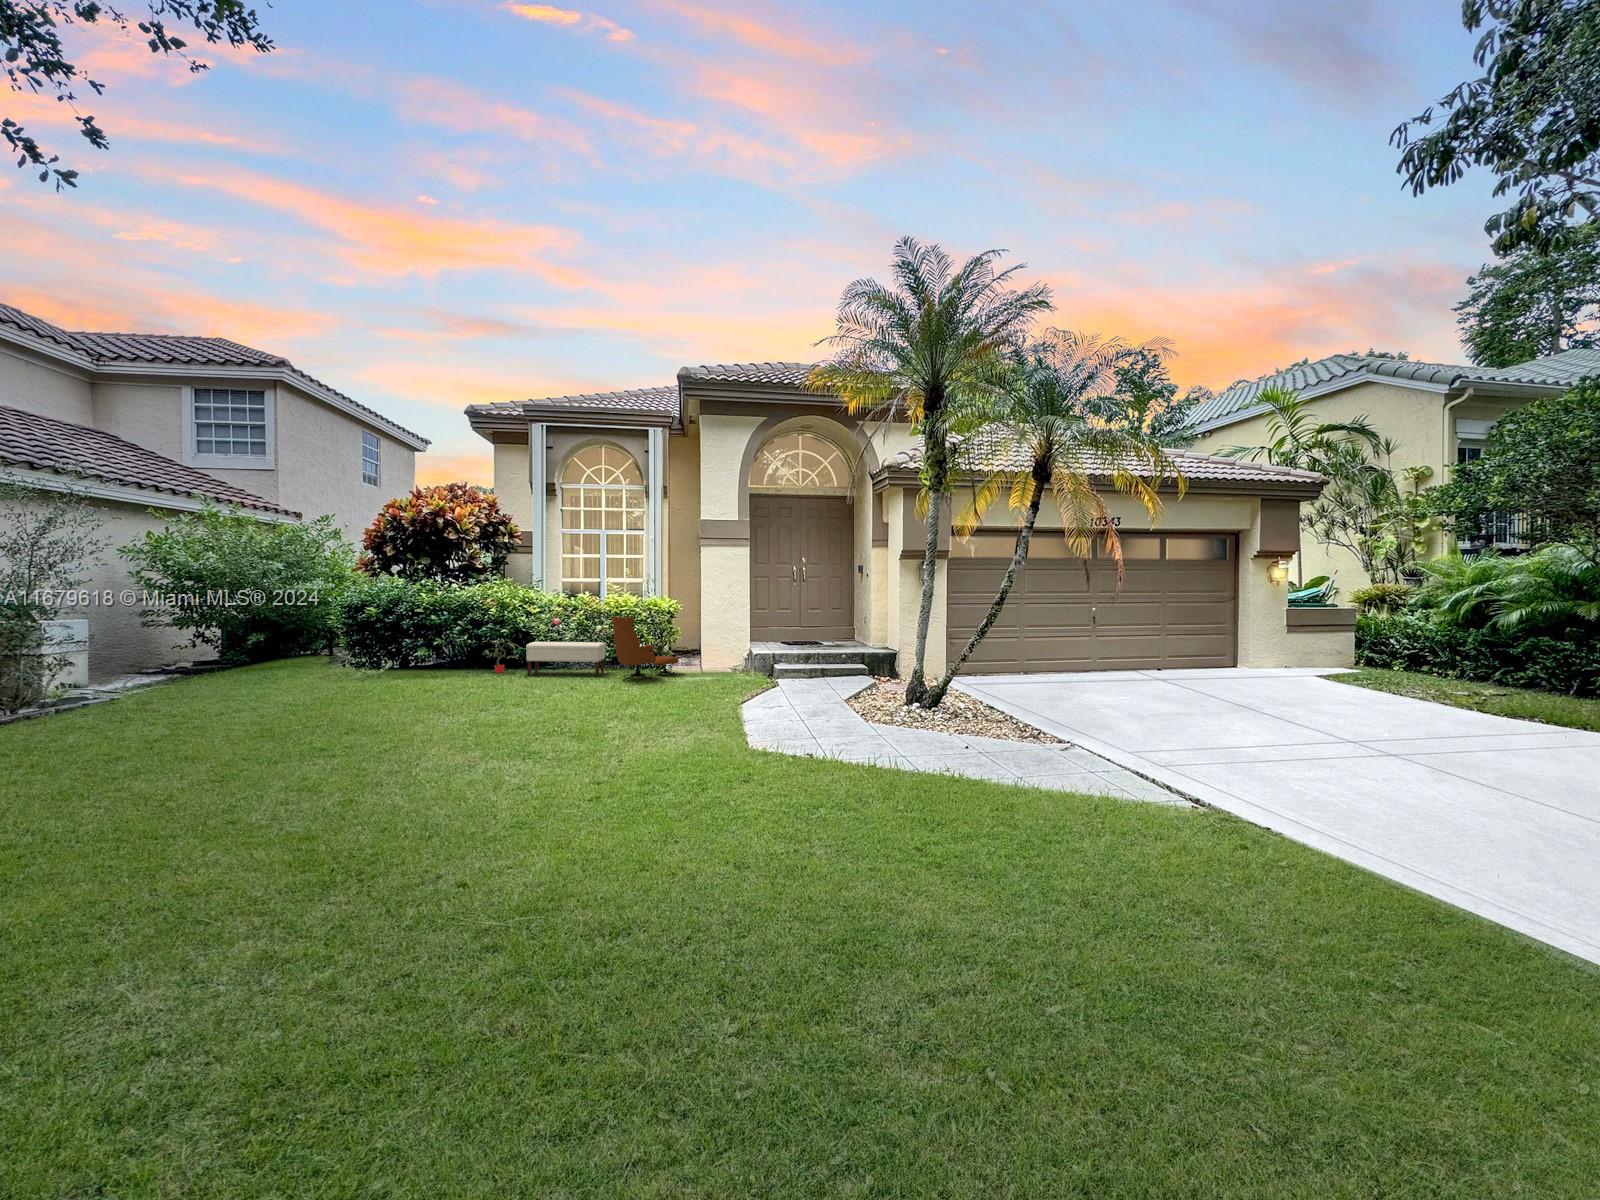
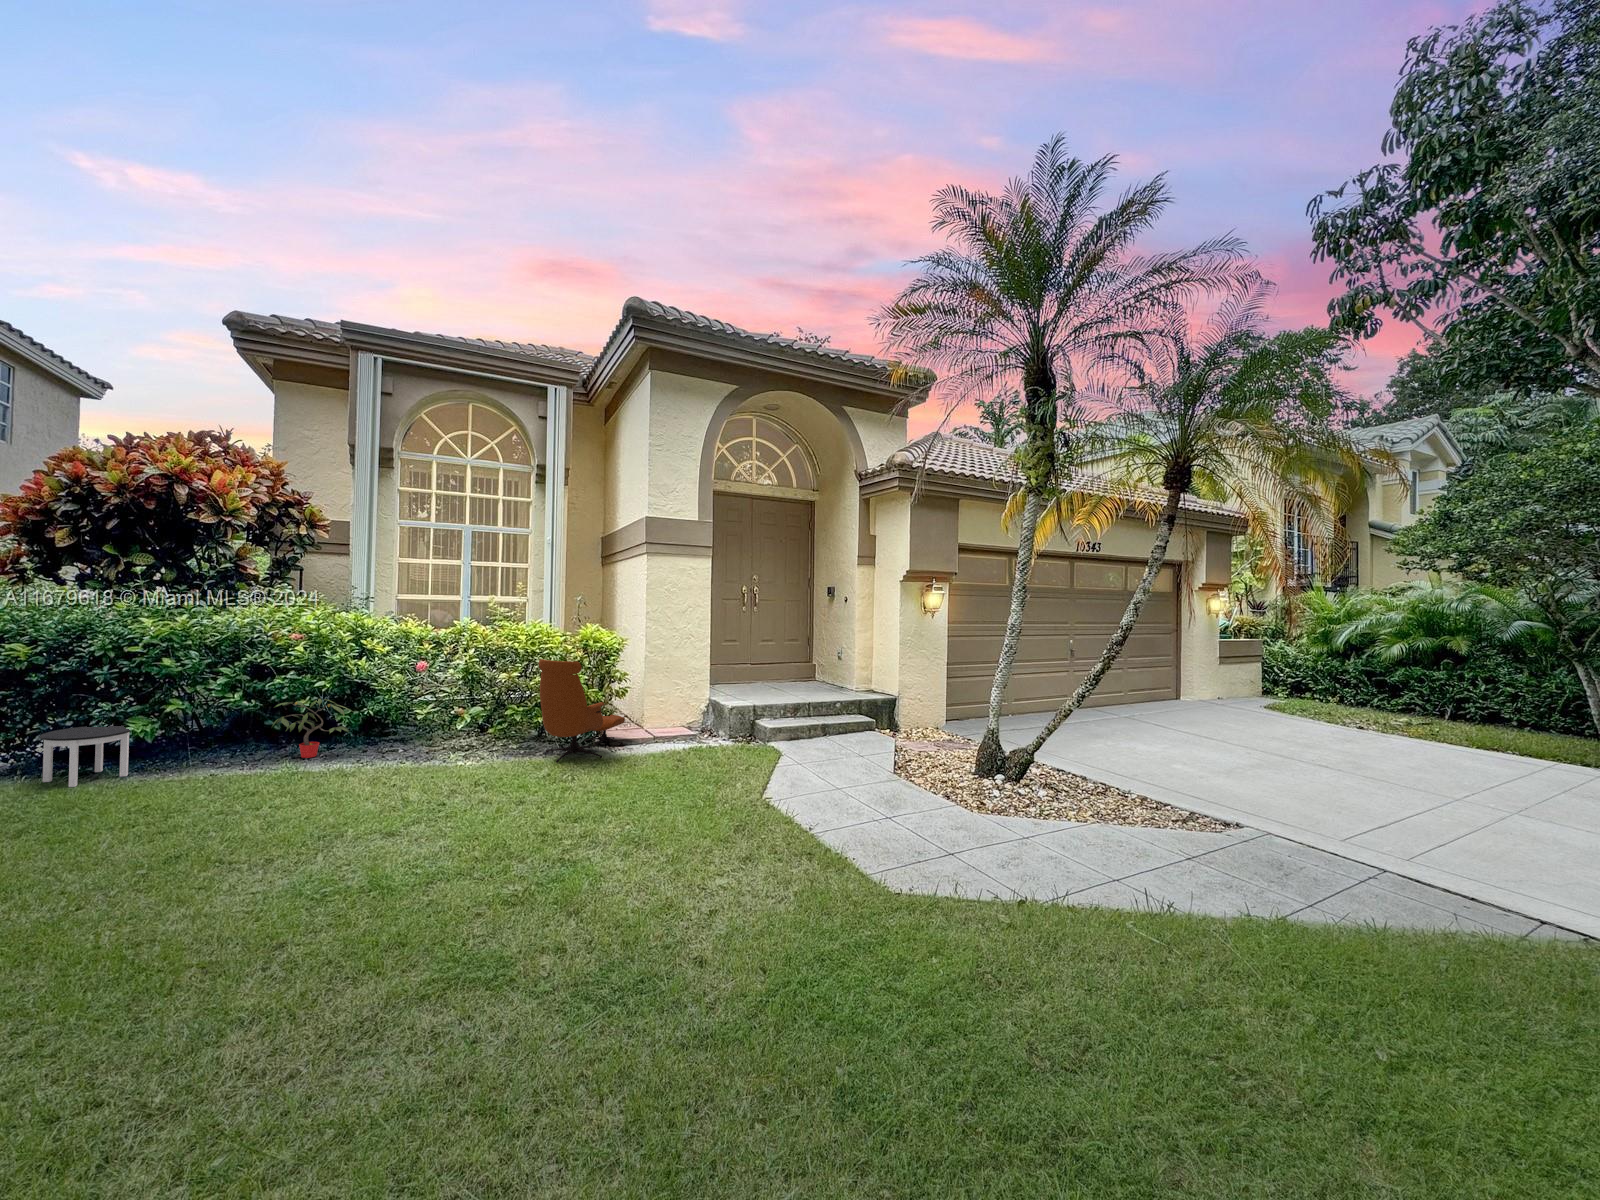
bench: present [526,642,605,677] -> none [370,698,508,762]
round table: none [383,649,419,677] -> present [40,725,130,787]

